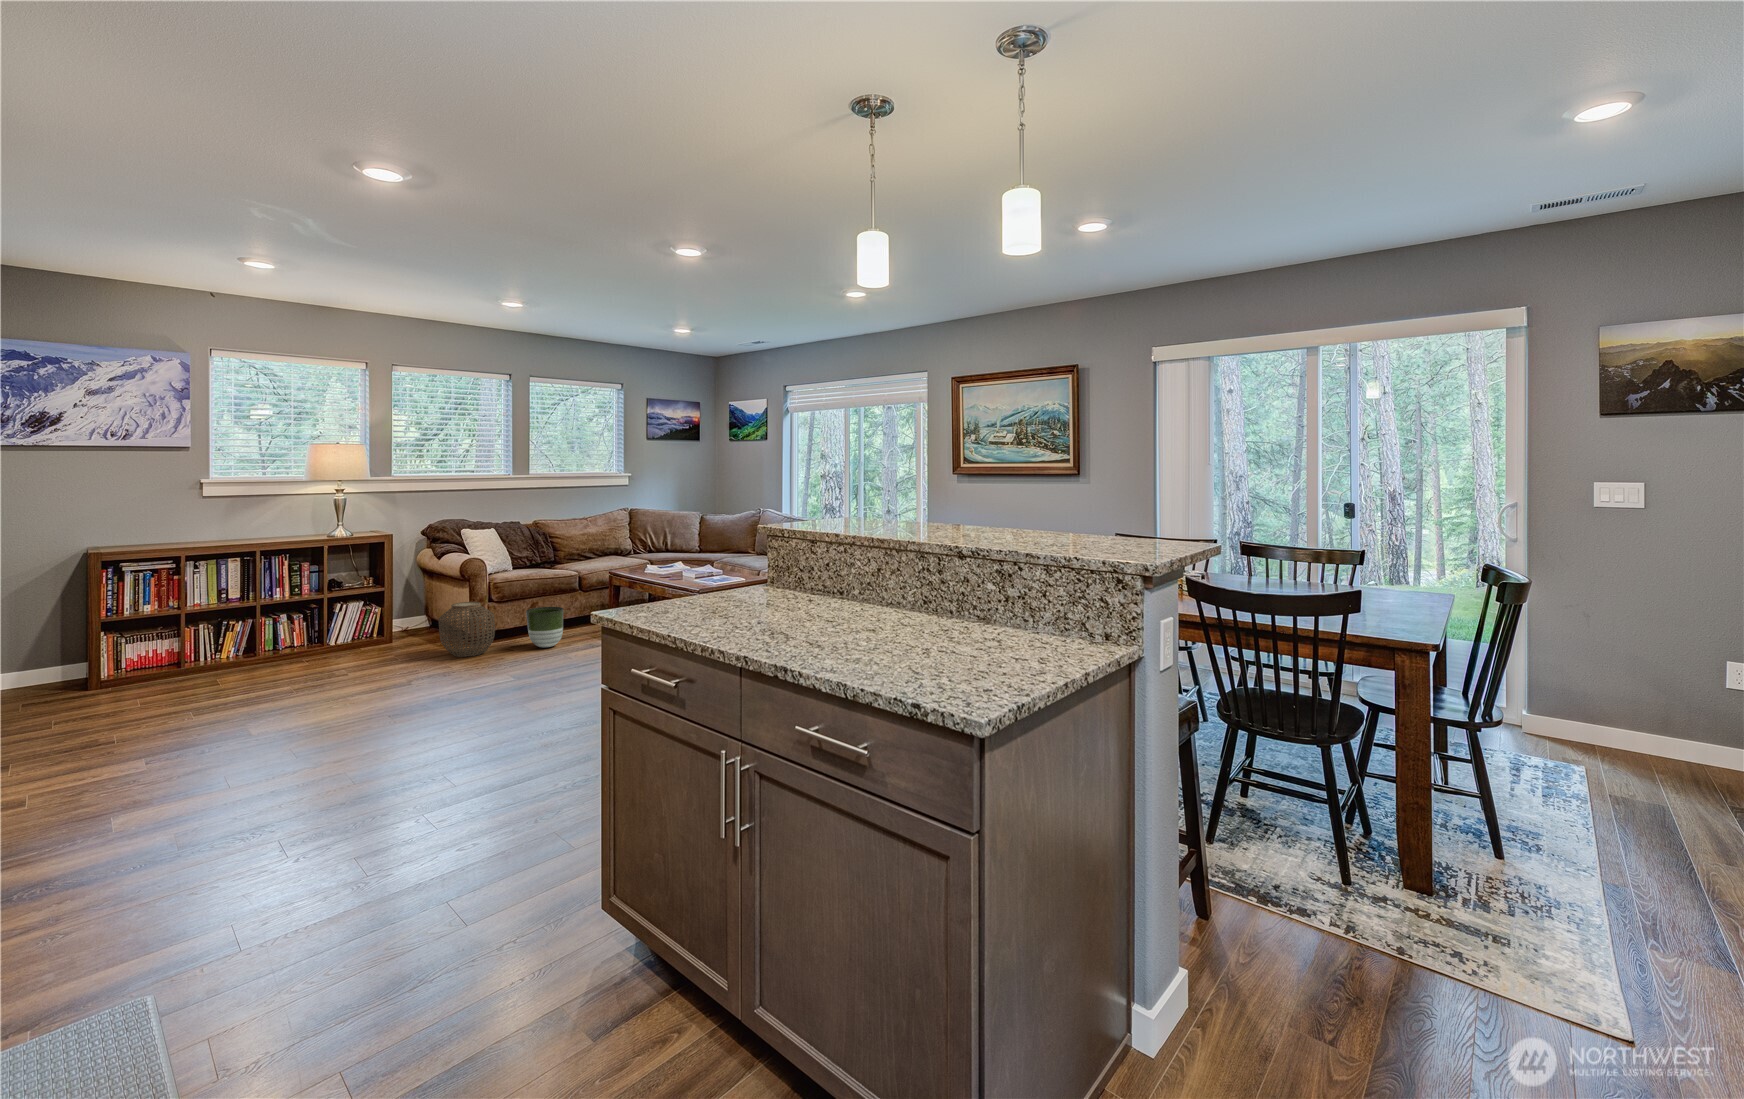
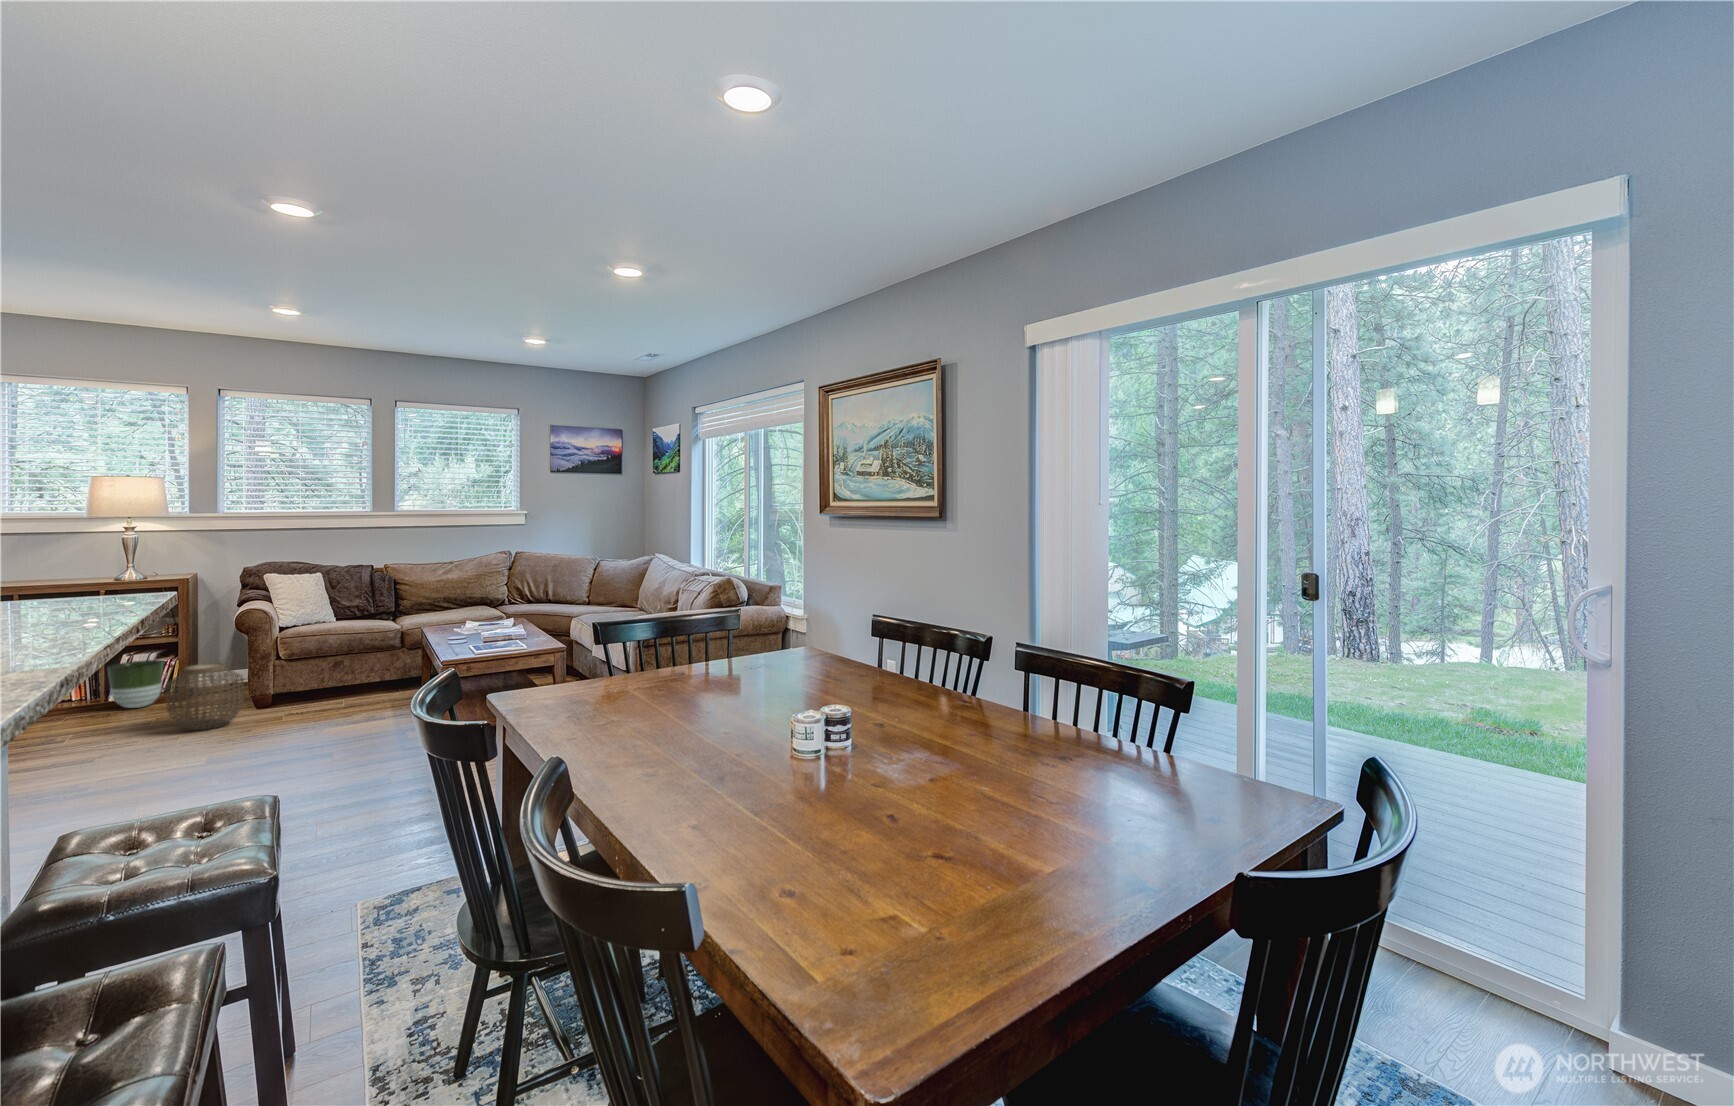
planter: present [526,607,563,648] -> present [108,660,163,708]

